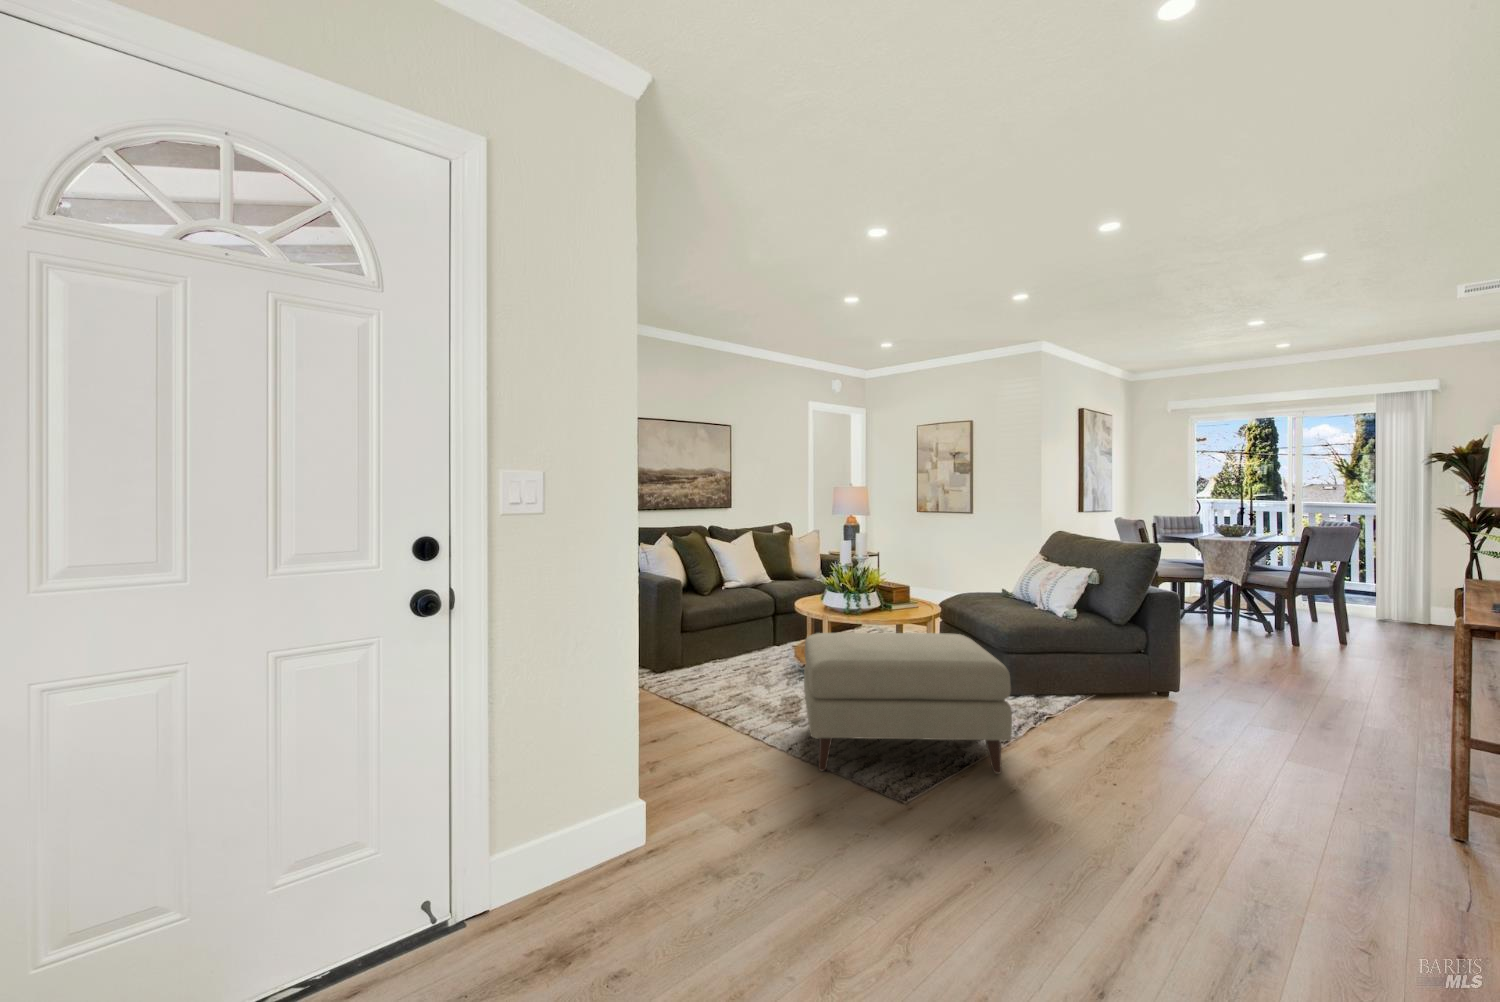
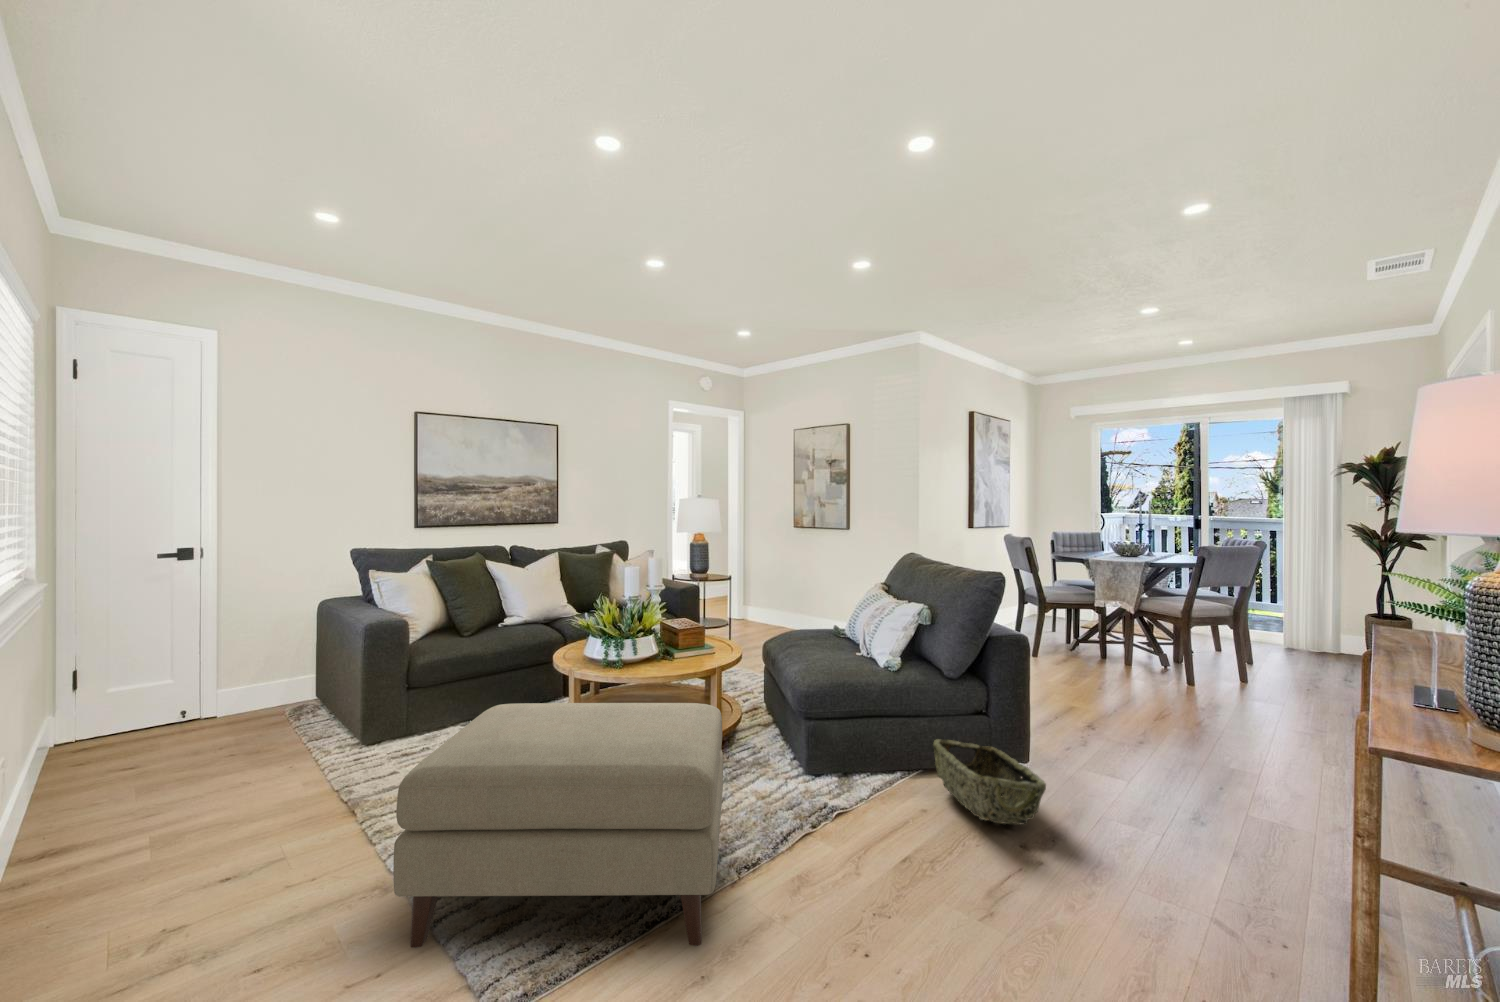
woven basket: none [1108,669,1205,724] -> present [934,739,1046,825]

